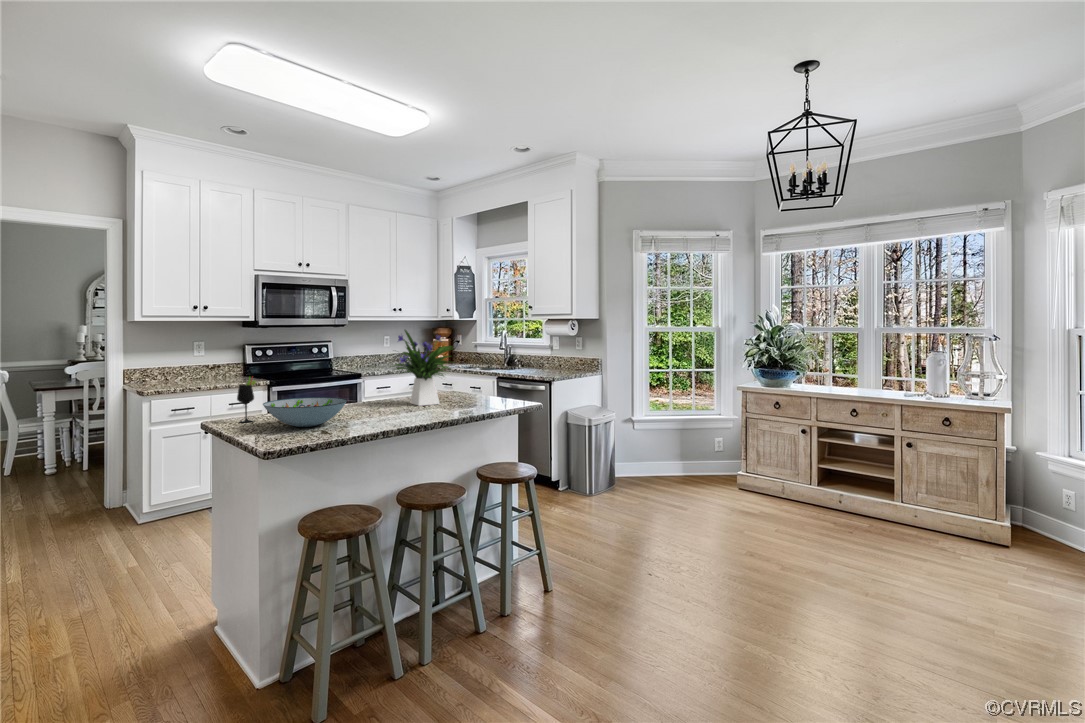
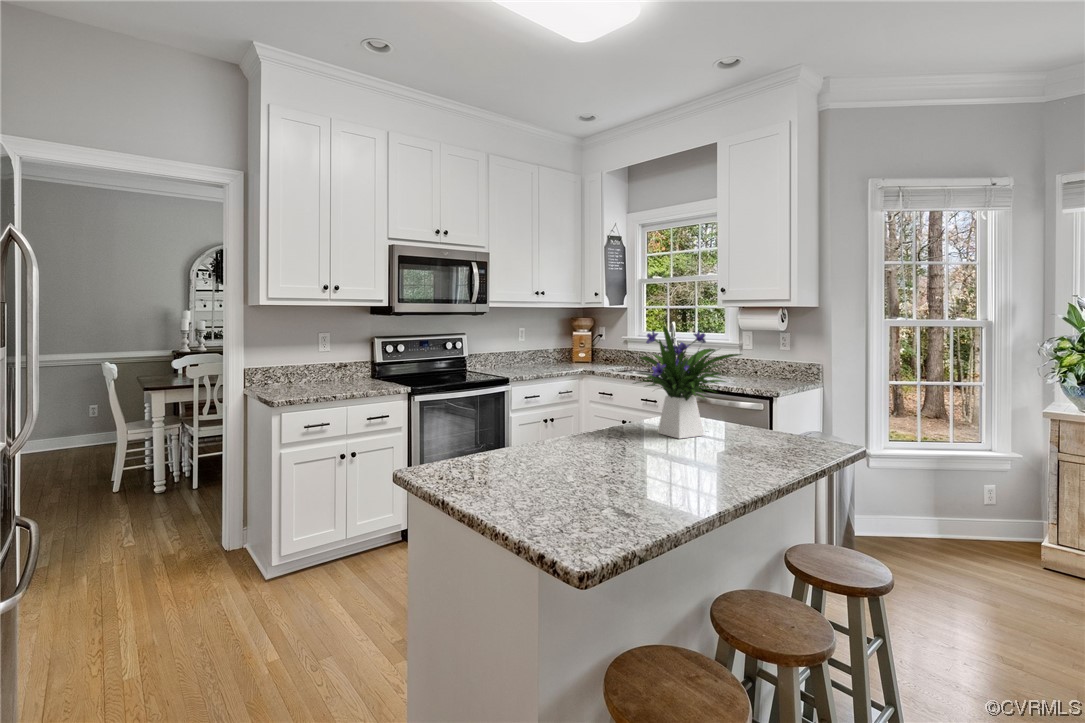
wine glass: present [237,377,257,422] -> none [453,399,481,471]
decorative bowl: present [263,397,347,427] -> none [509,432,636,488]

